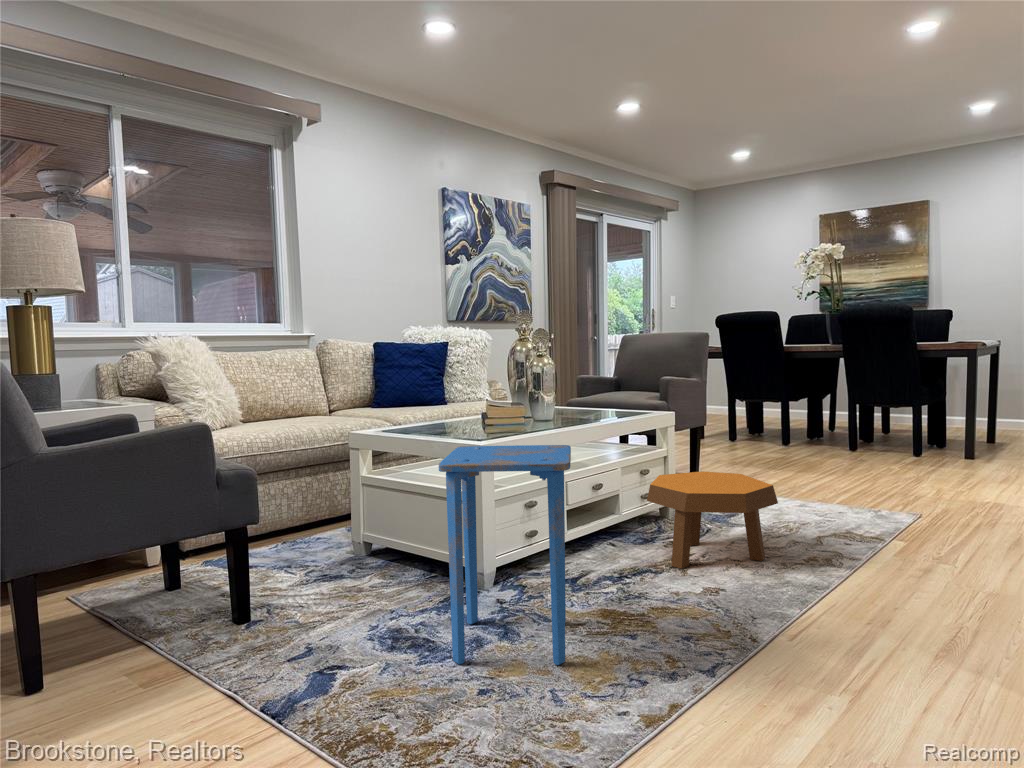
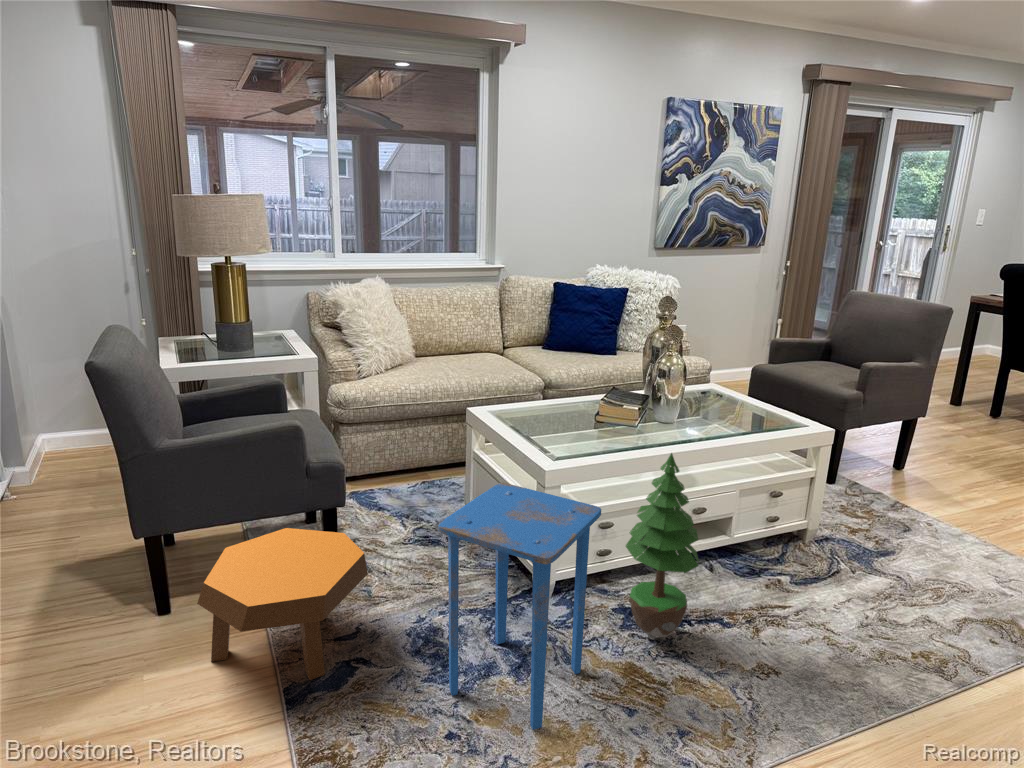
potted tree: none [571,400,640,591] -> present [626,453,699,640]
footstool: present [647,471,778,569] -> present [197,528,368,680]

